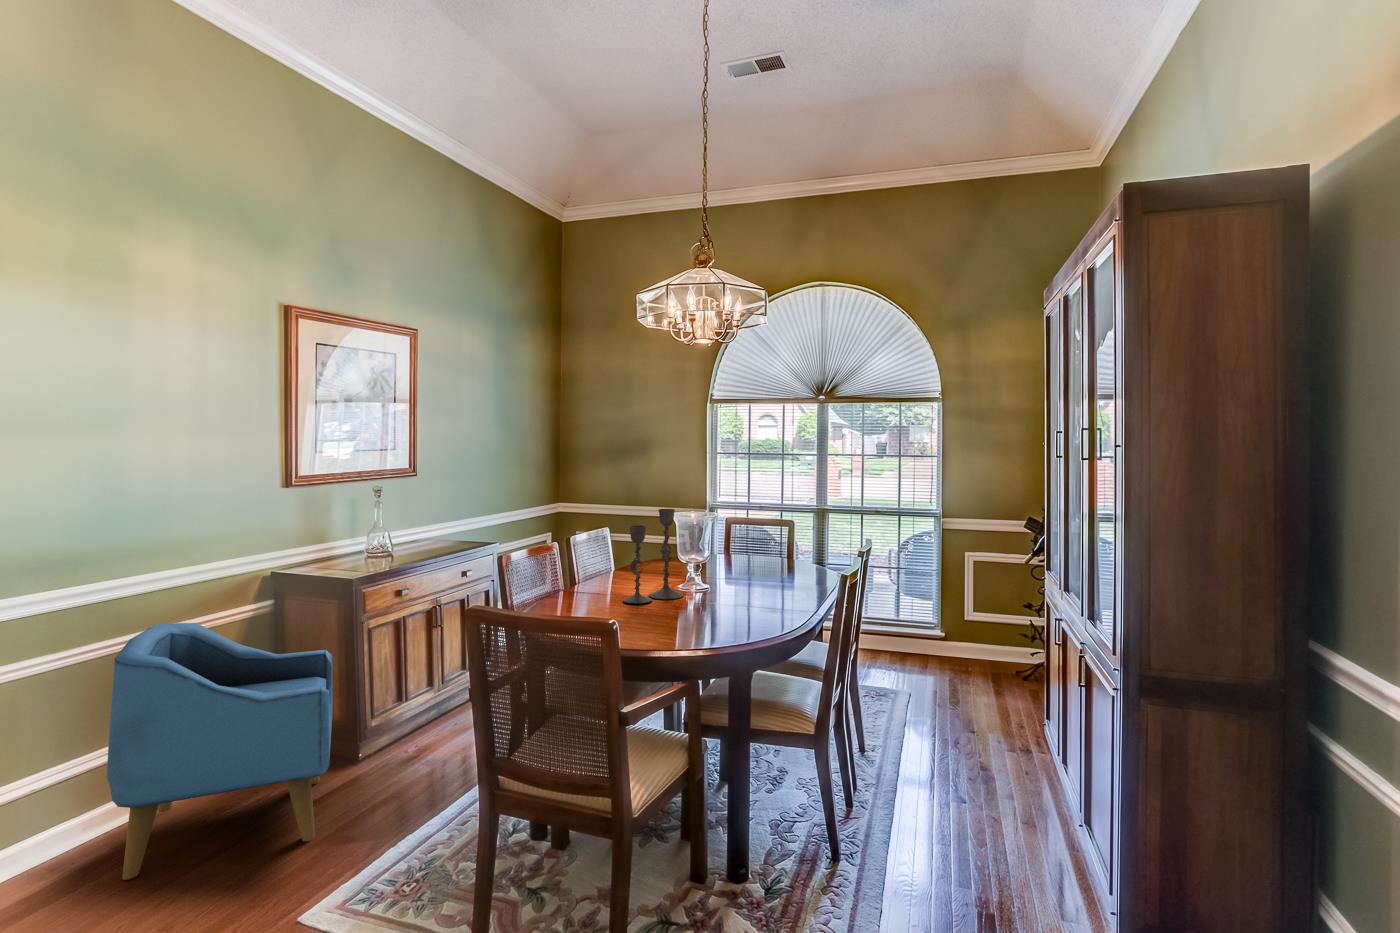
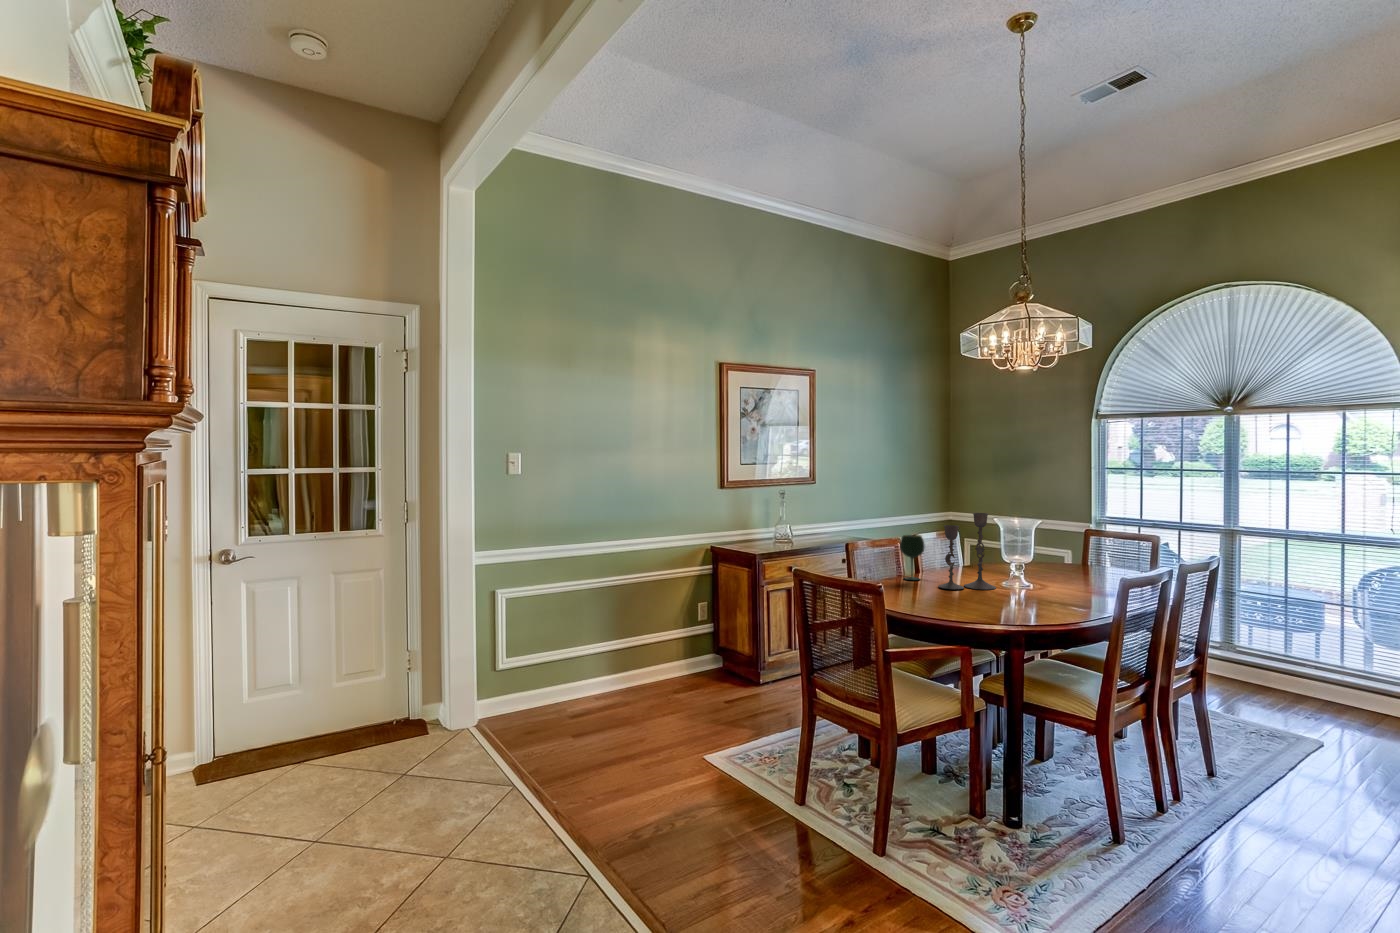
wine glass: none [570,539,599,596] -> present [900,535,924,580]
armchair: present [107,623,332,880] -> none [621,570,744,720]

